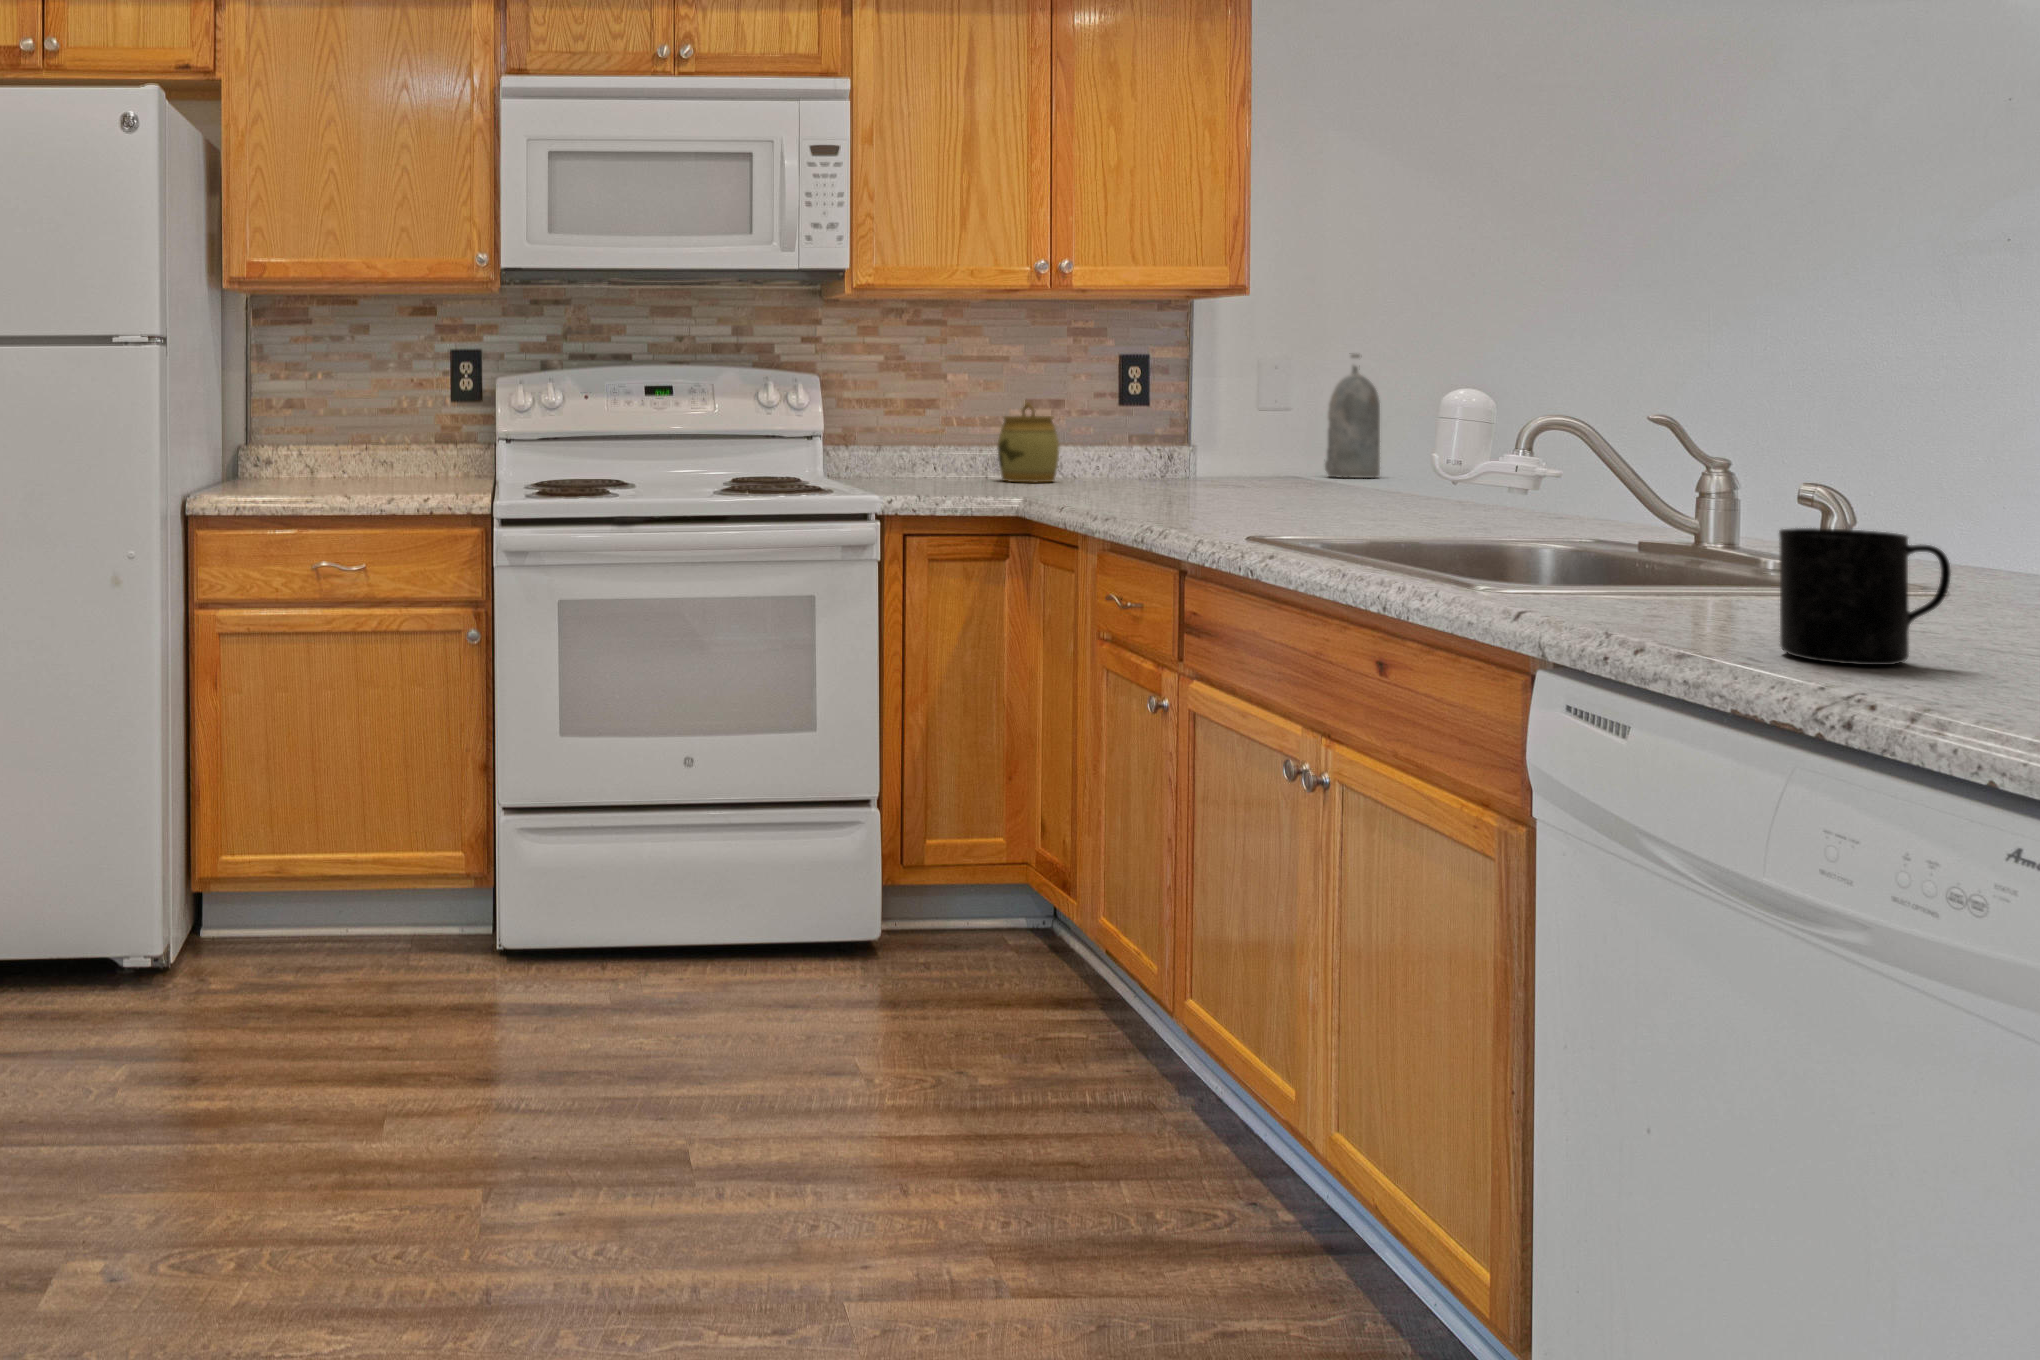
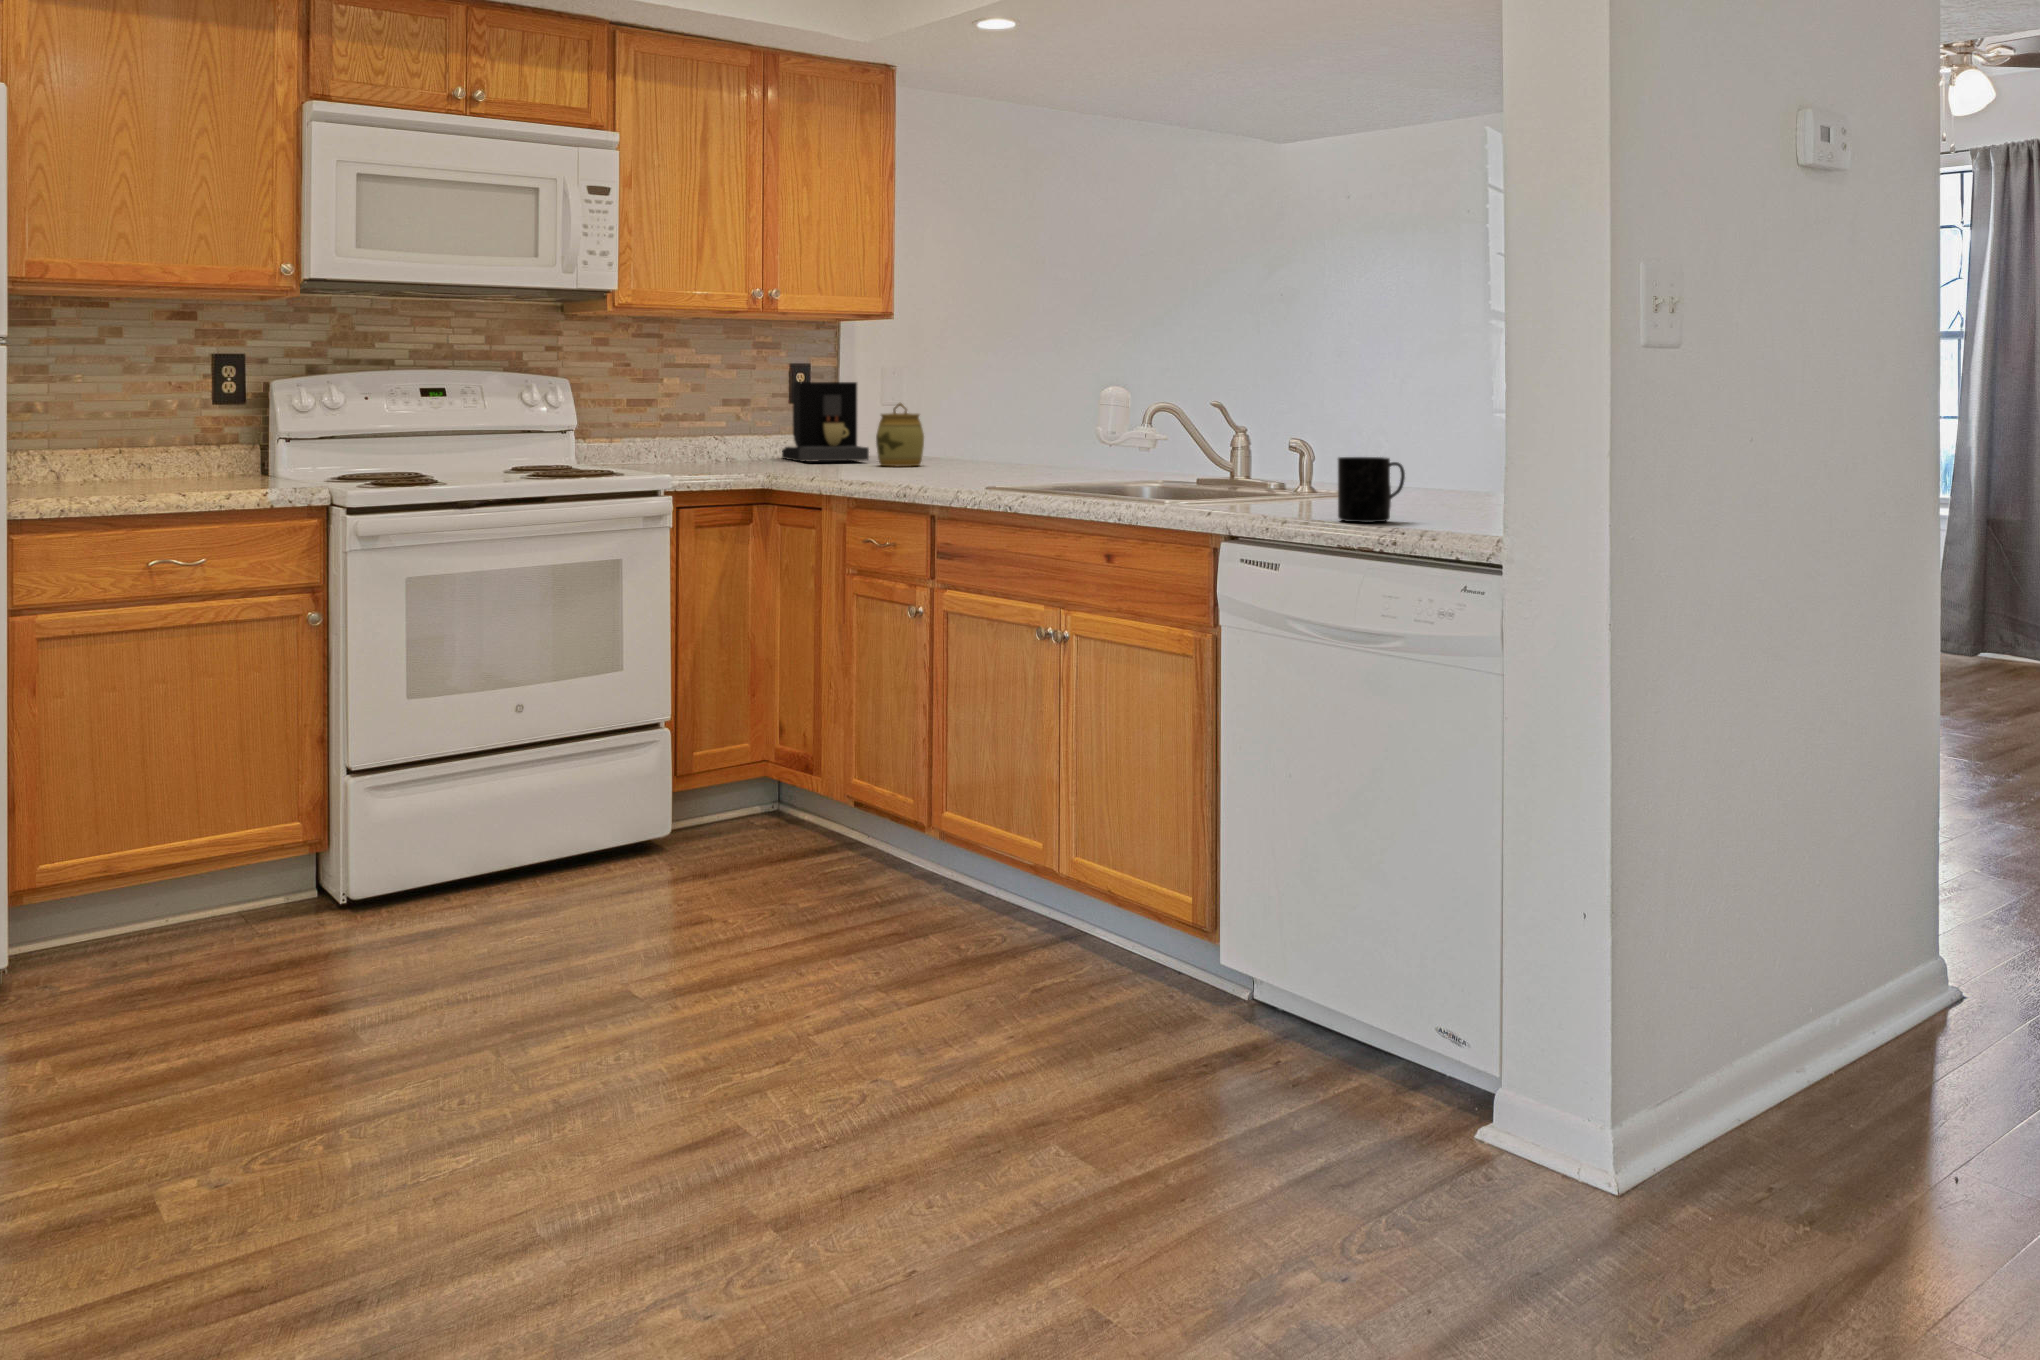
bottle: present [1325,354,1380,478] -> none [923,365,959,456]
coffee maker: none [1120,377,1215,482] -> present [782,382,869,462]
jar: present [998,403,1059,483] -> present [876,403,924,466]

